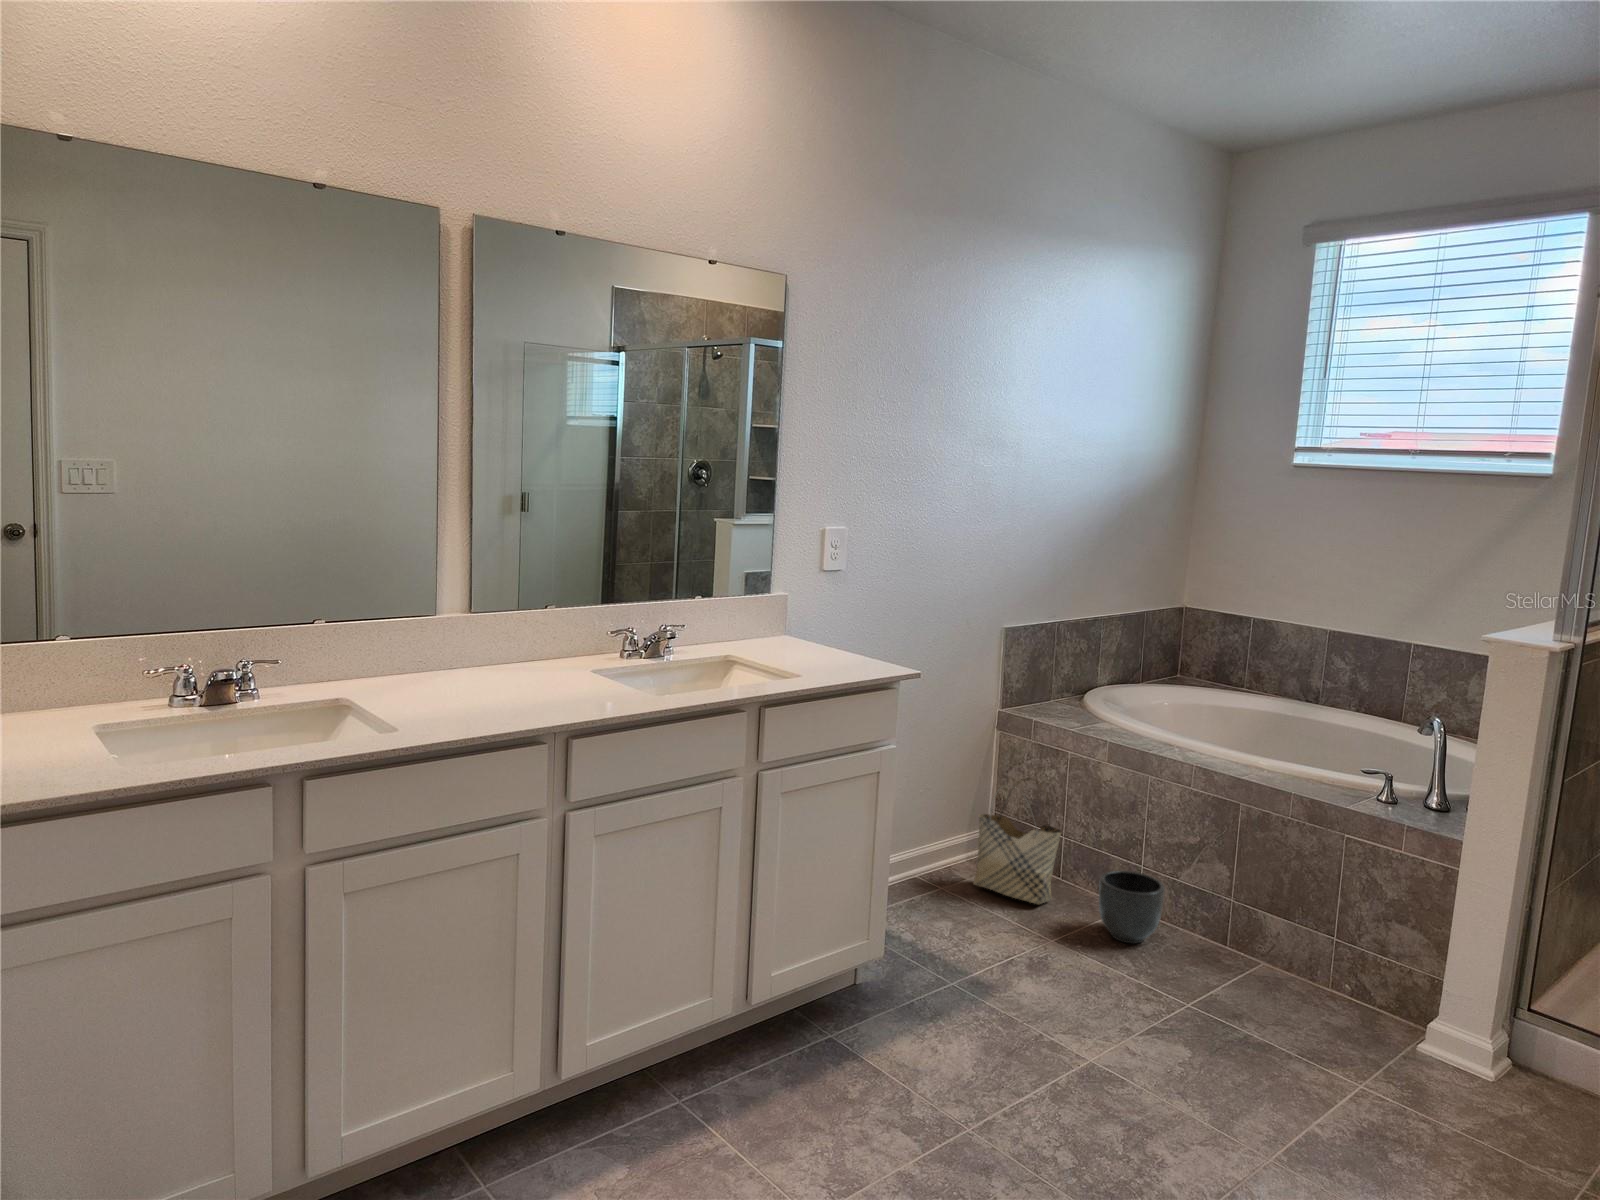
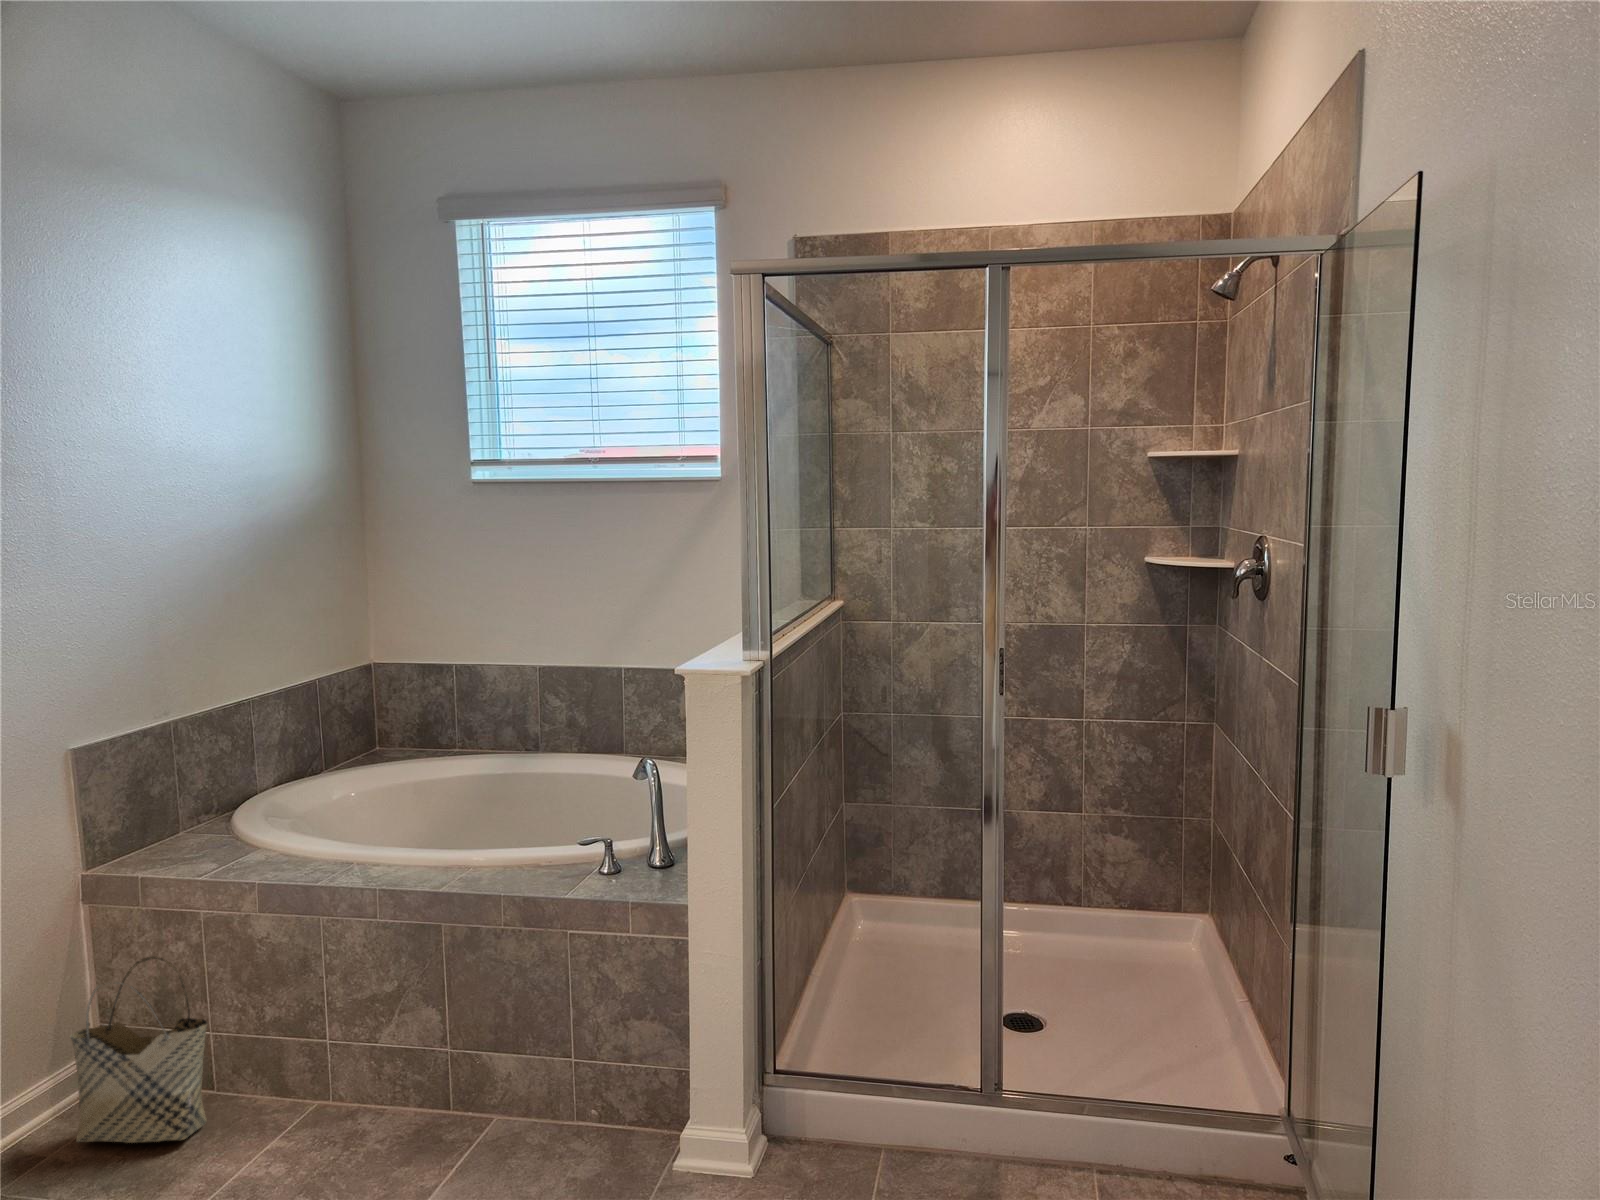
planter: present [1099,871,1165,944] -> none [267,1047,361,1155]

